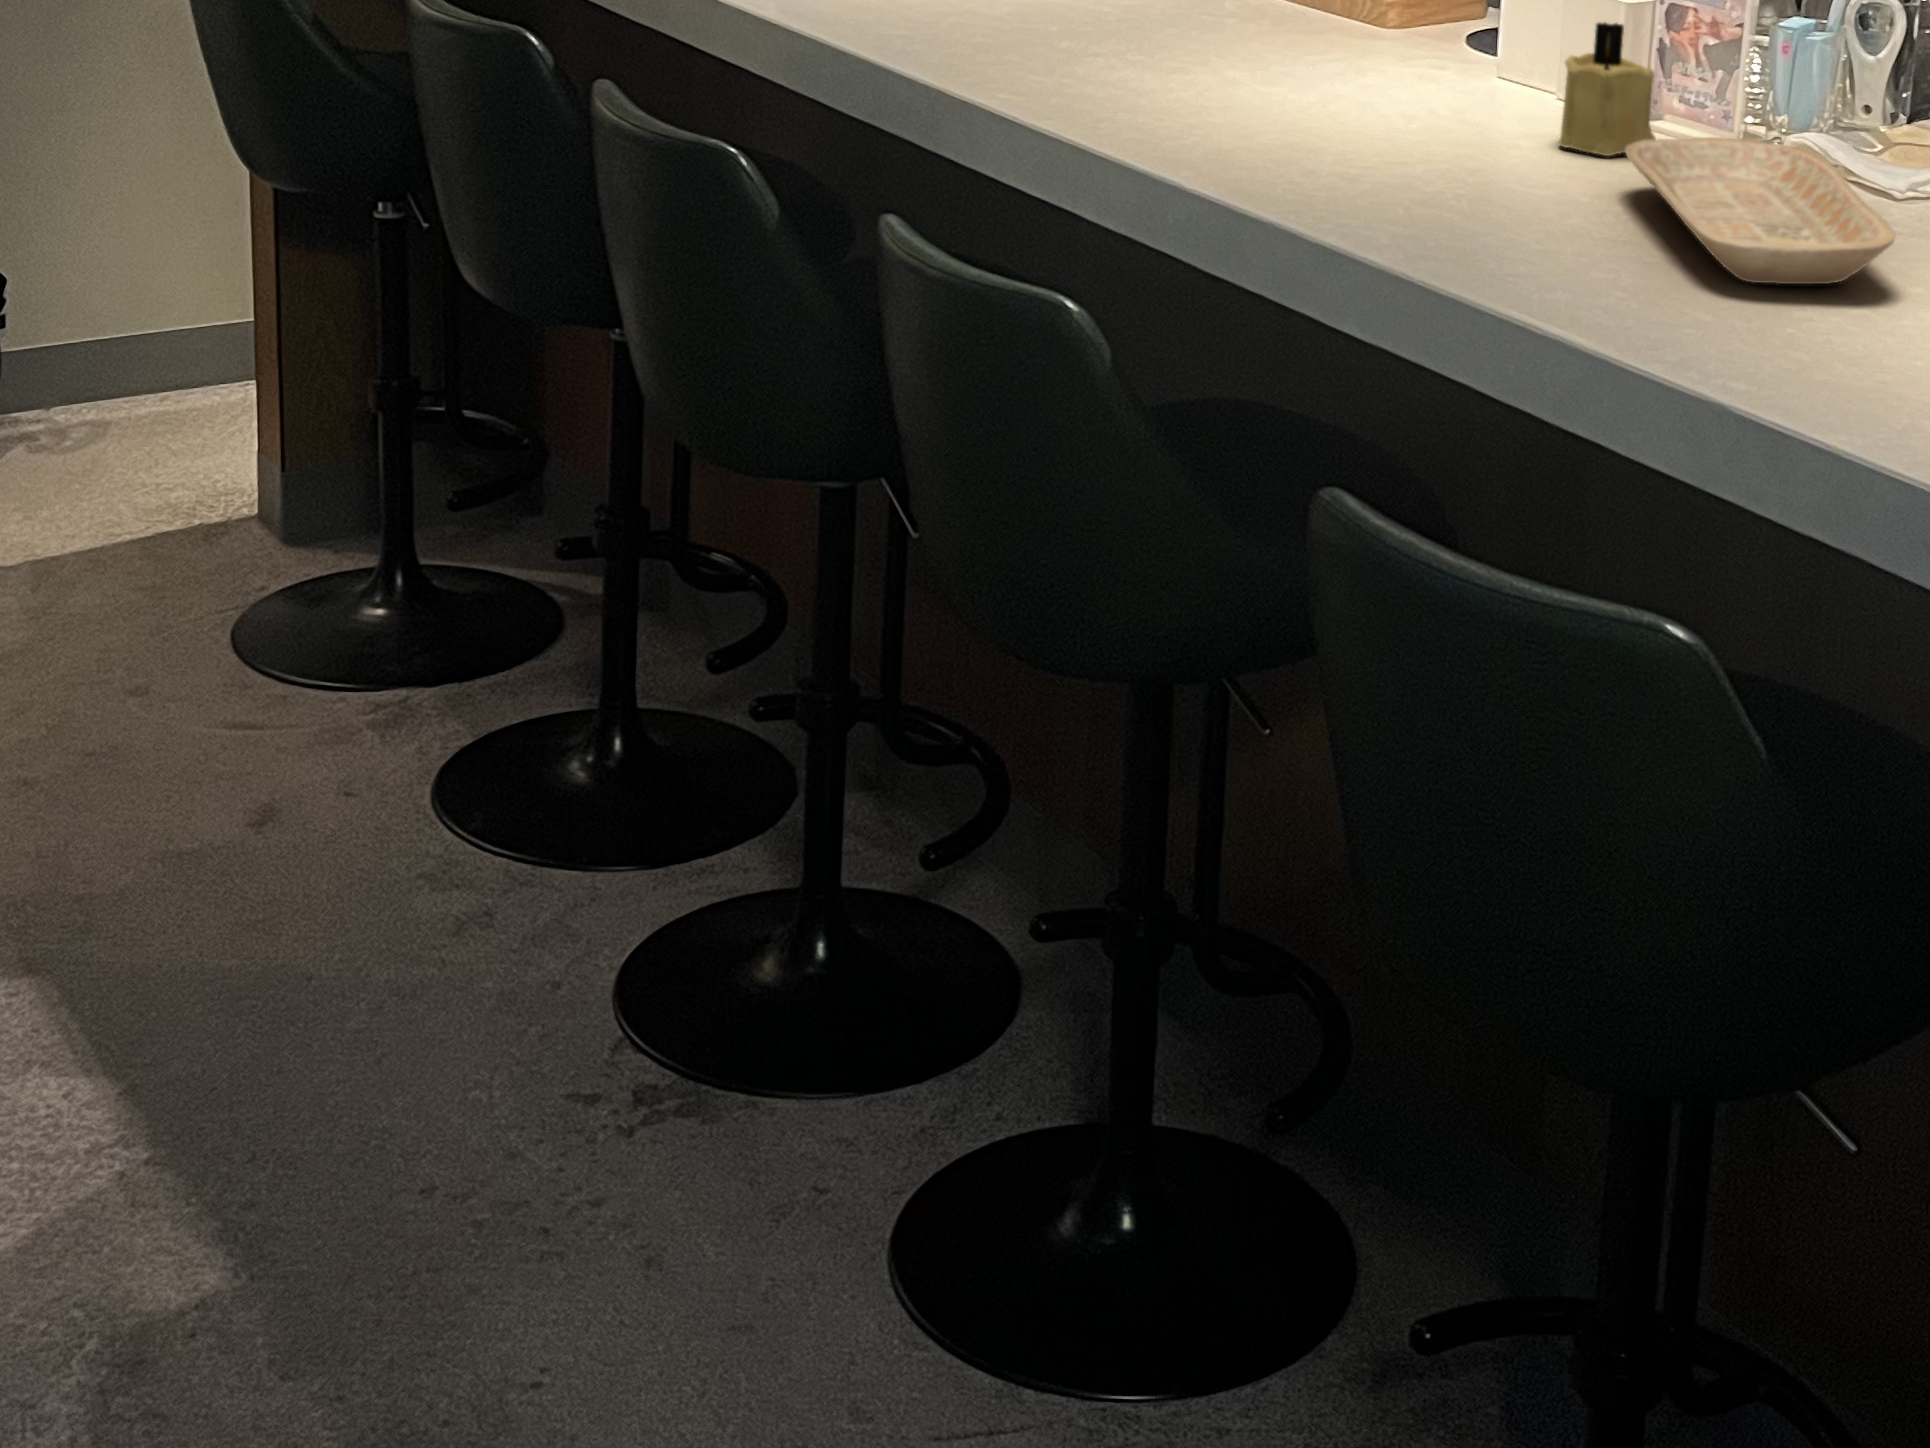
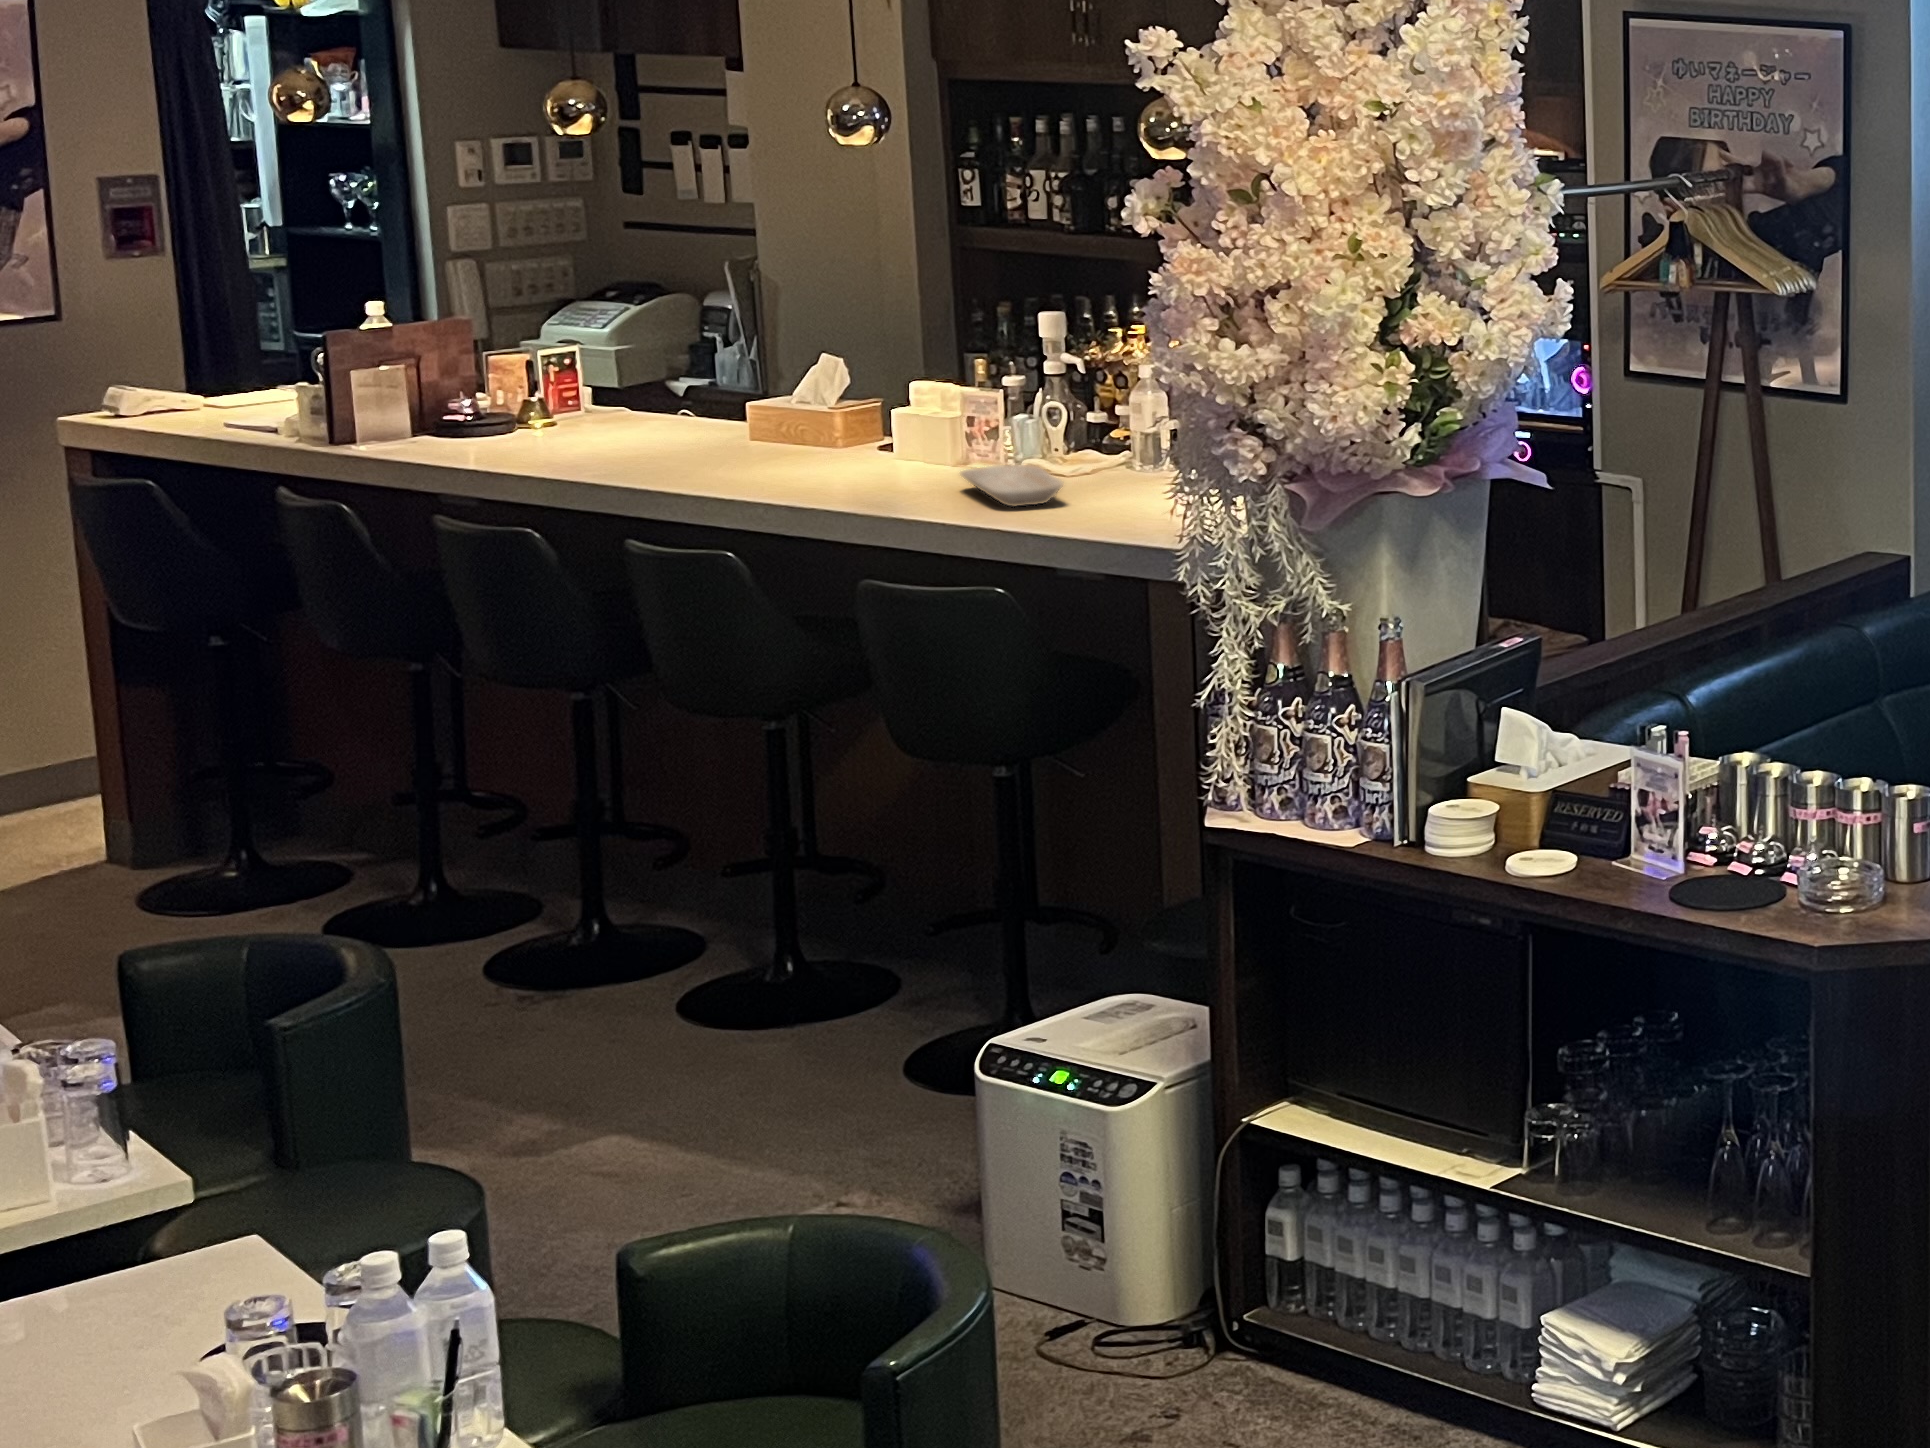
candle: present [1559,22,1656,156] -> none [929,428,972,481]

